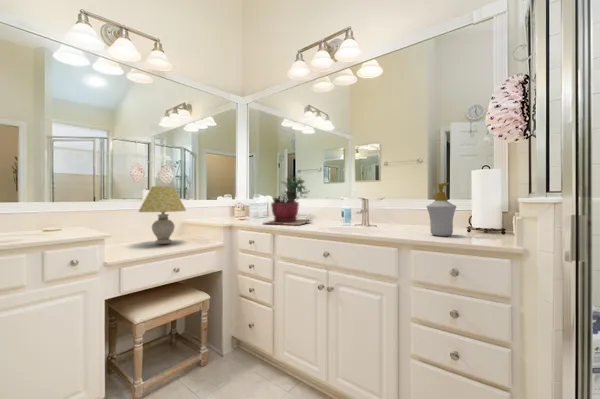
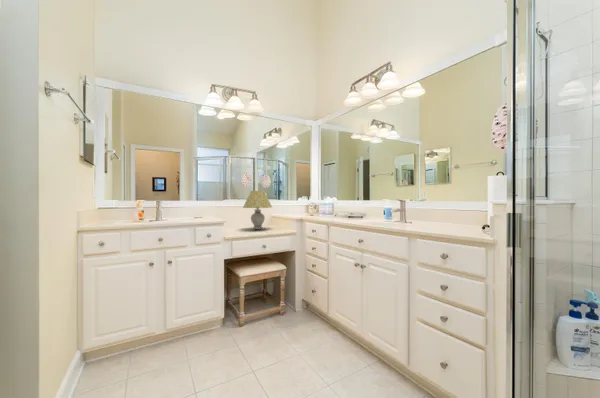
succulent plant: present [266,176,308,225] -> none [321,181,362,220]
soap bottle: present [427,183,456,236] -> none [438,188,463,230]

